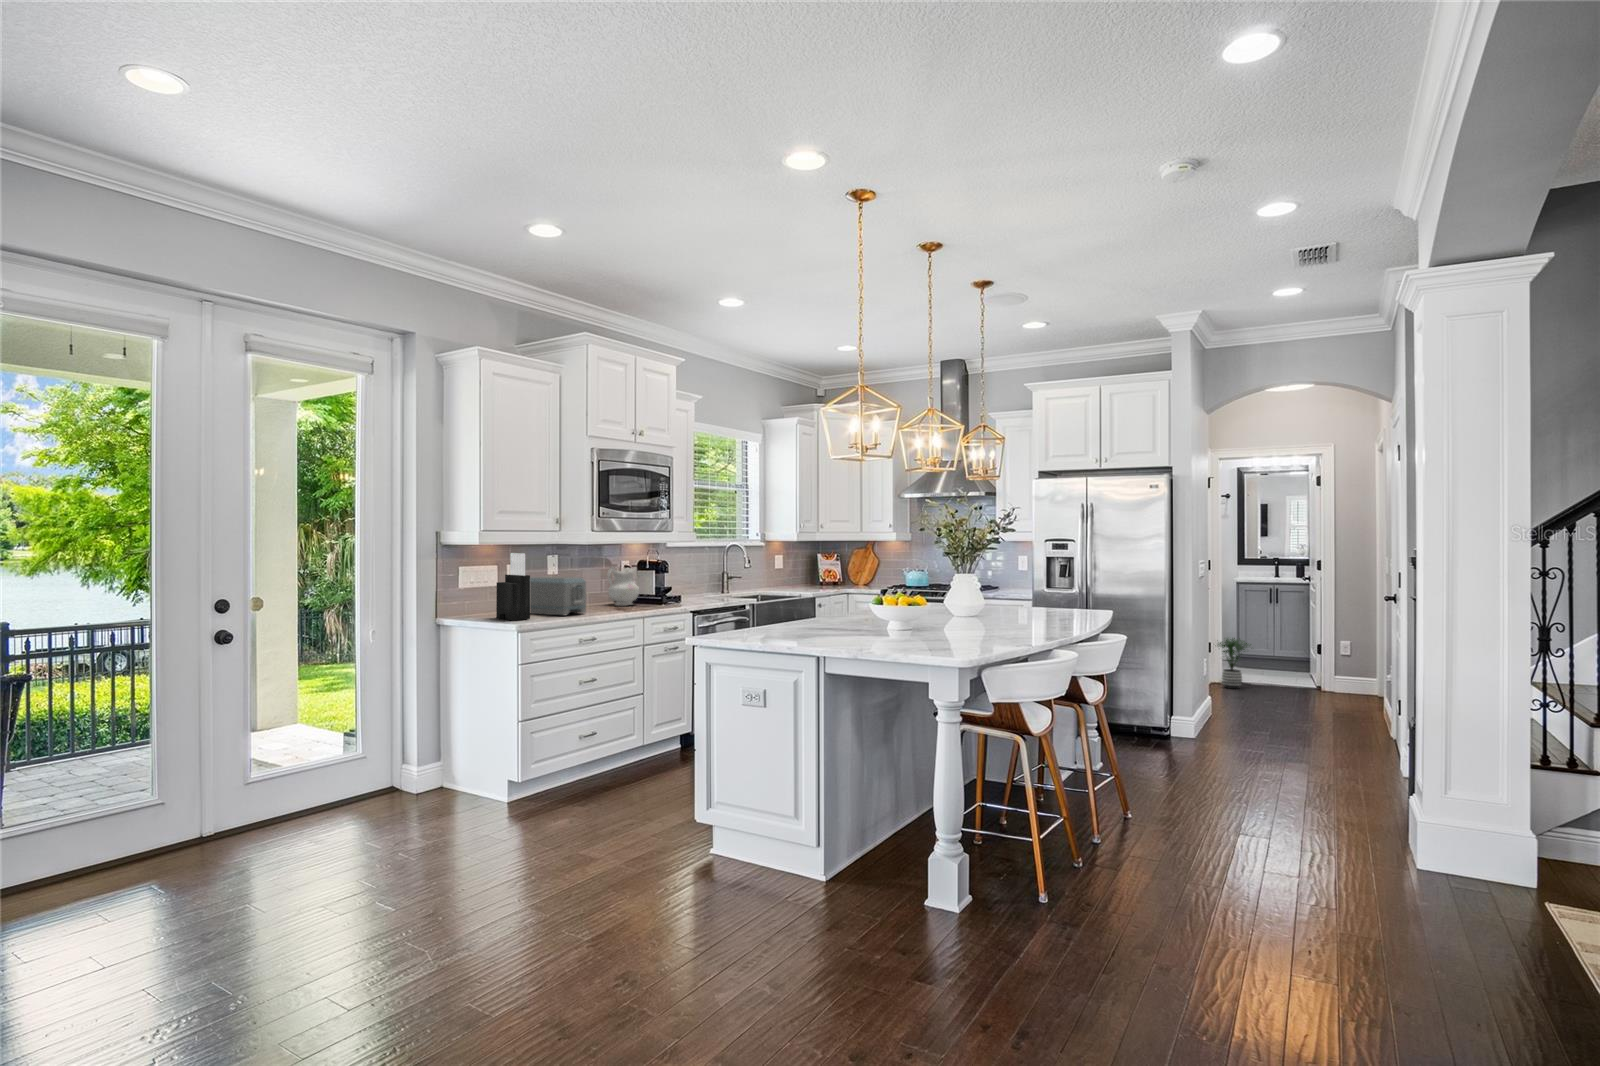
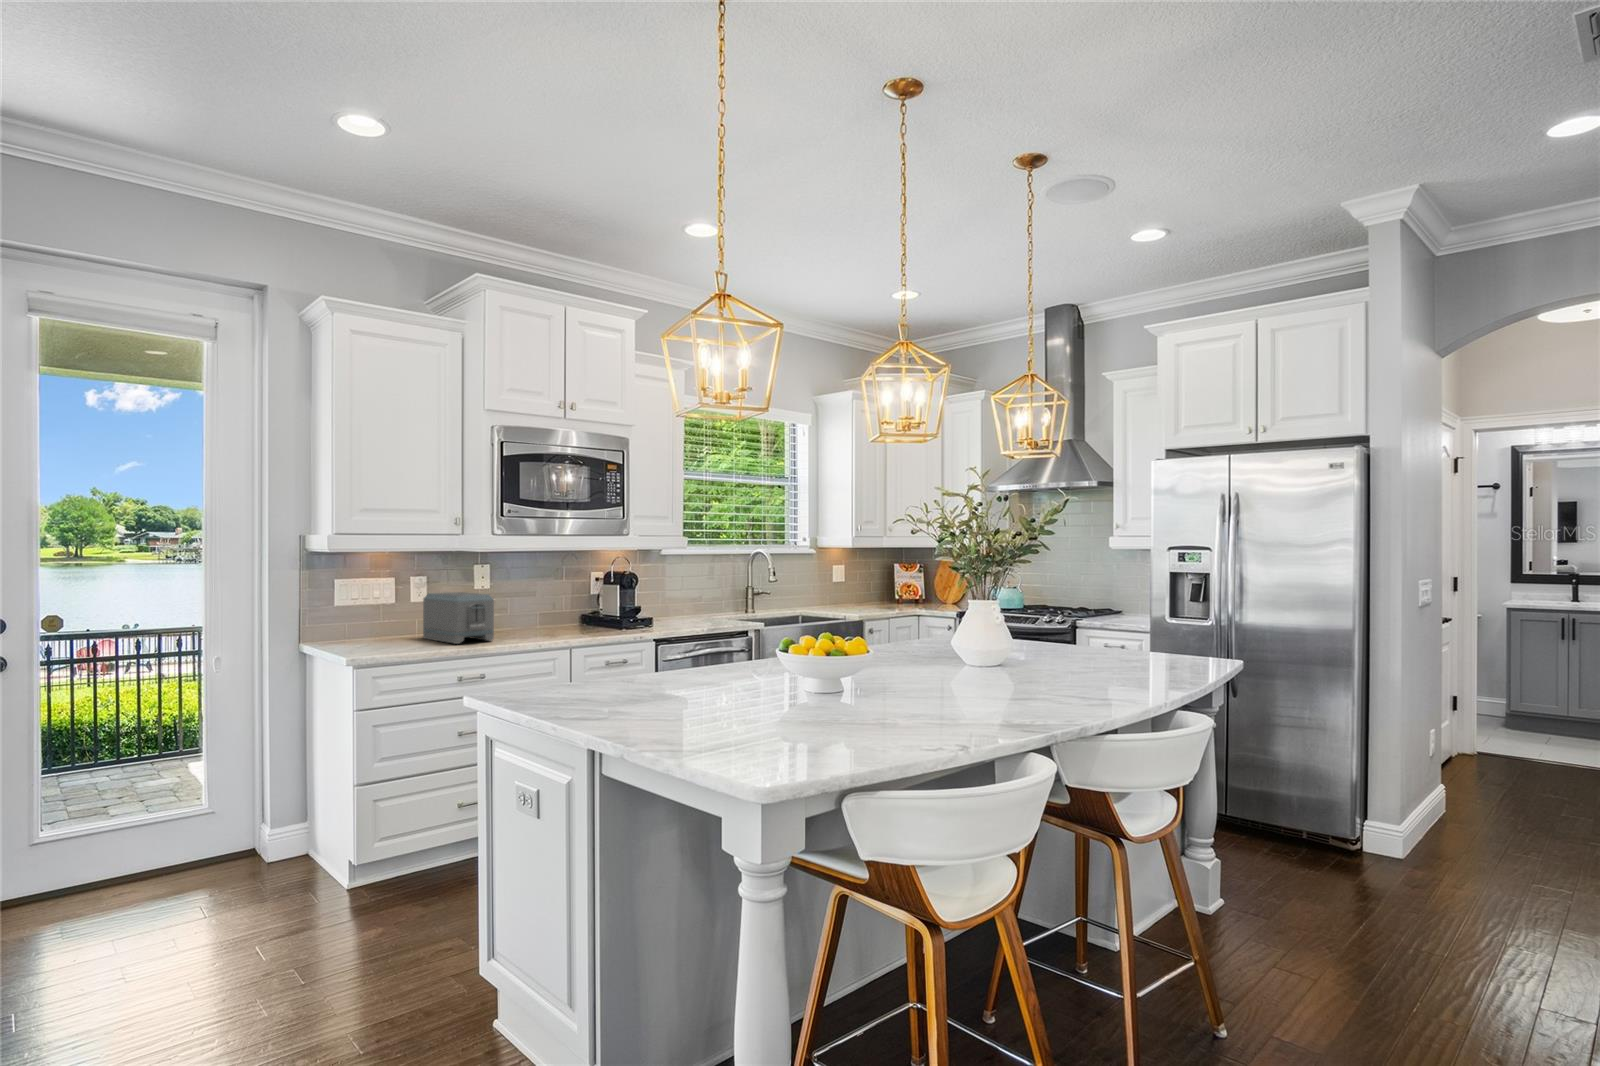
knife block: present [496,553,530,620] -> none [362,562,399,650]
ceramic pitcher: present [607,567,639,606] -> none [552,579,596,629]
potted plant: present [1217,638,1247,689] -> none [1460,688,1531,767]

